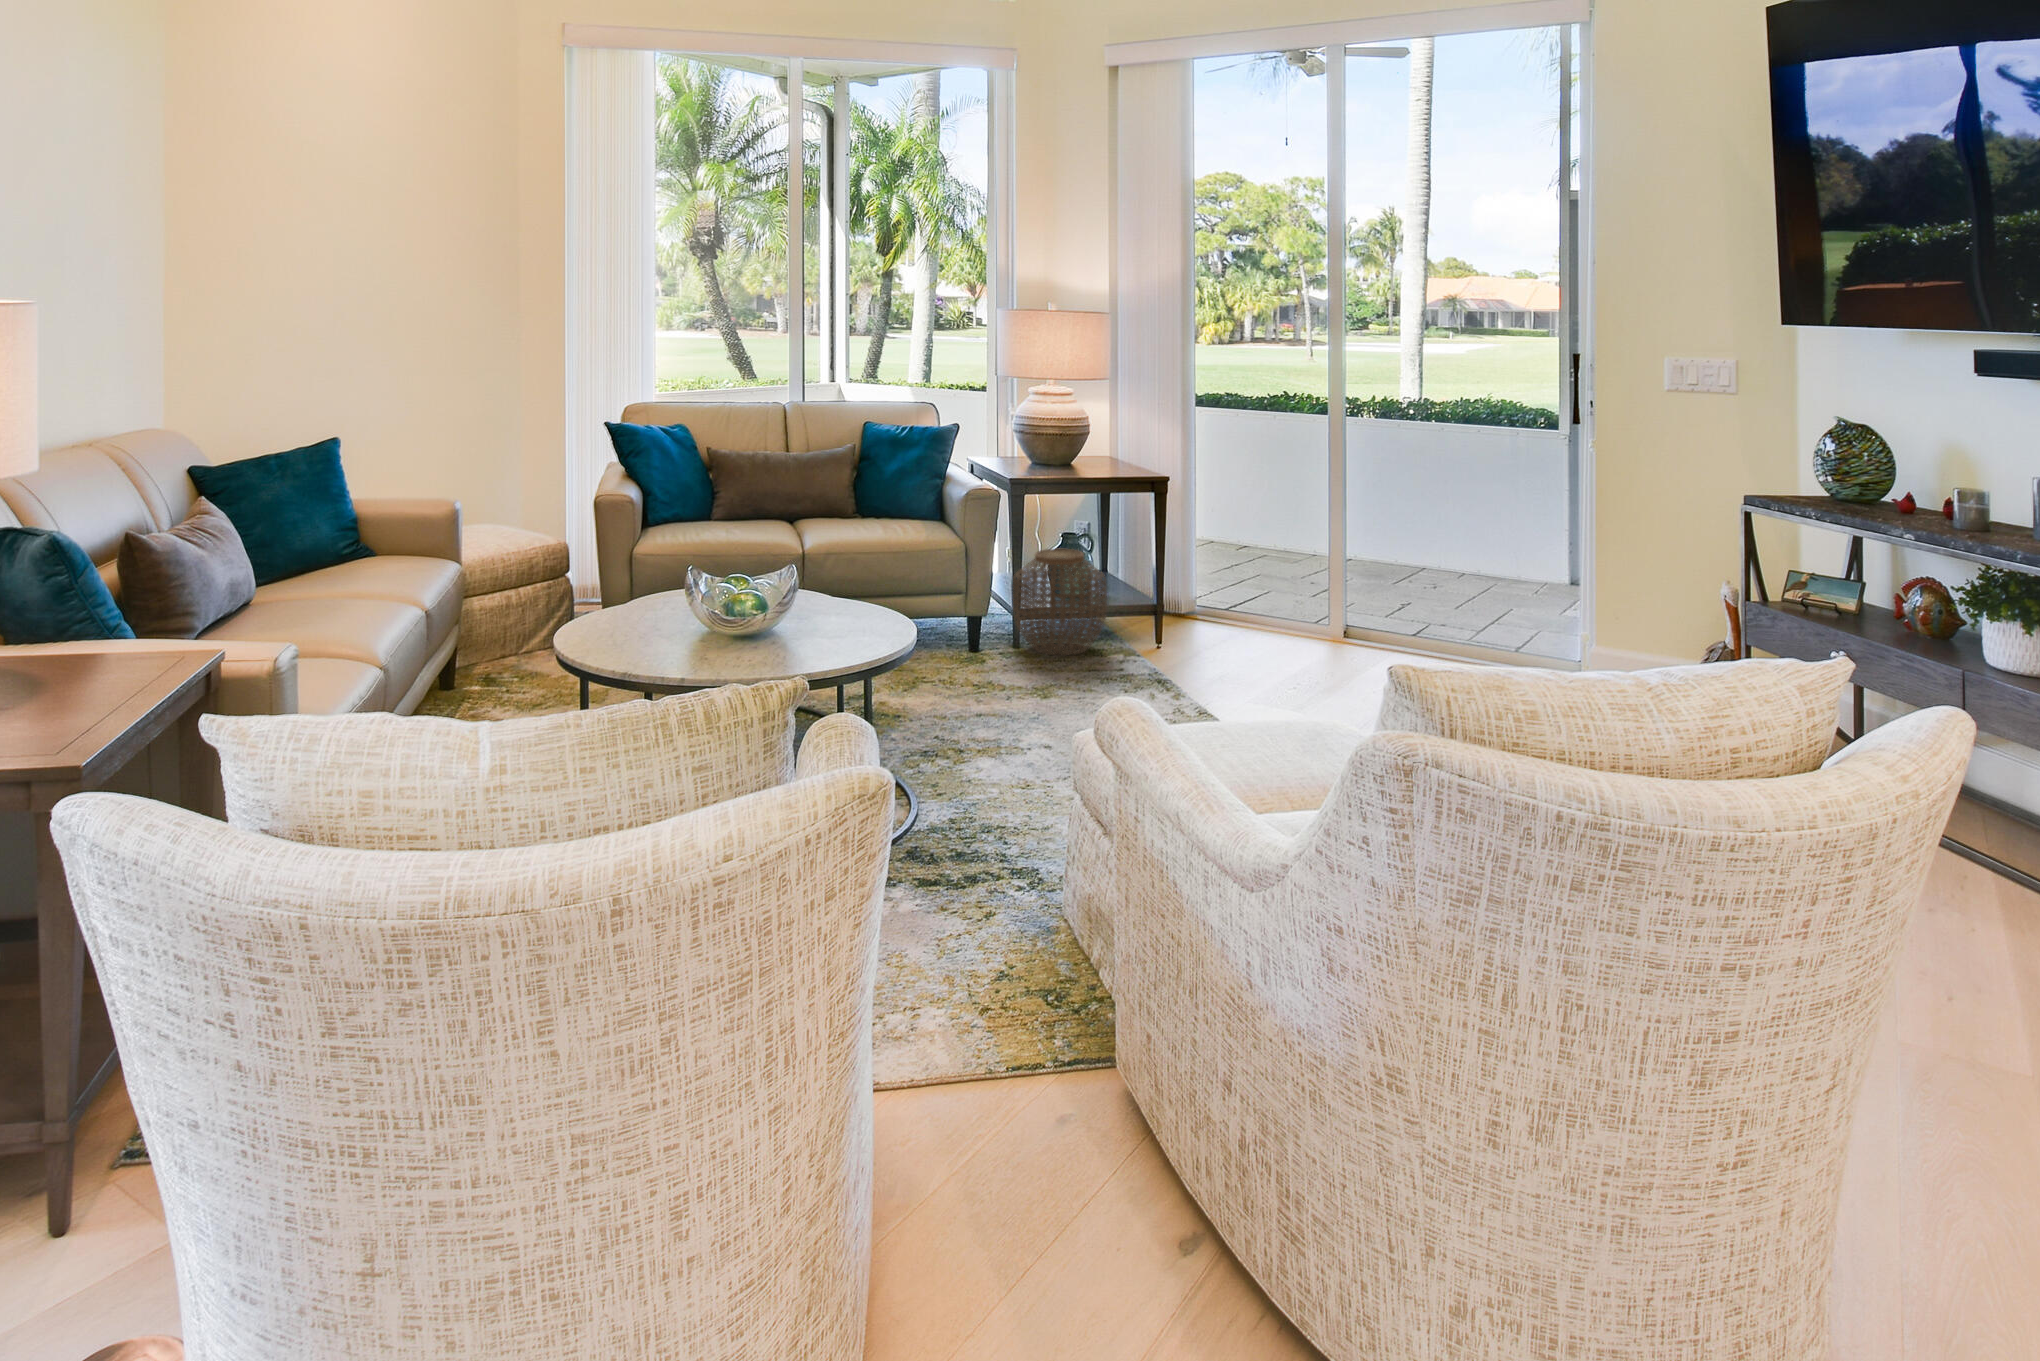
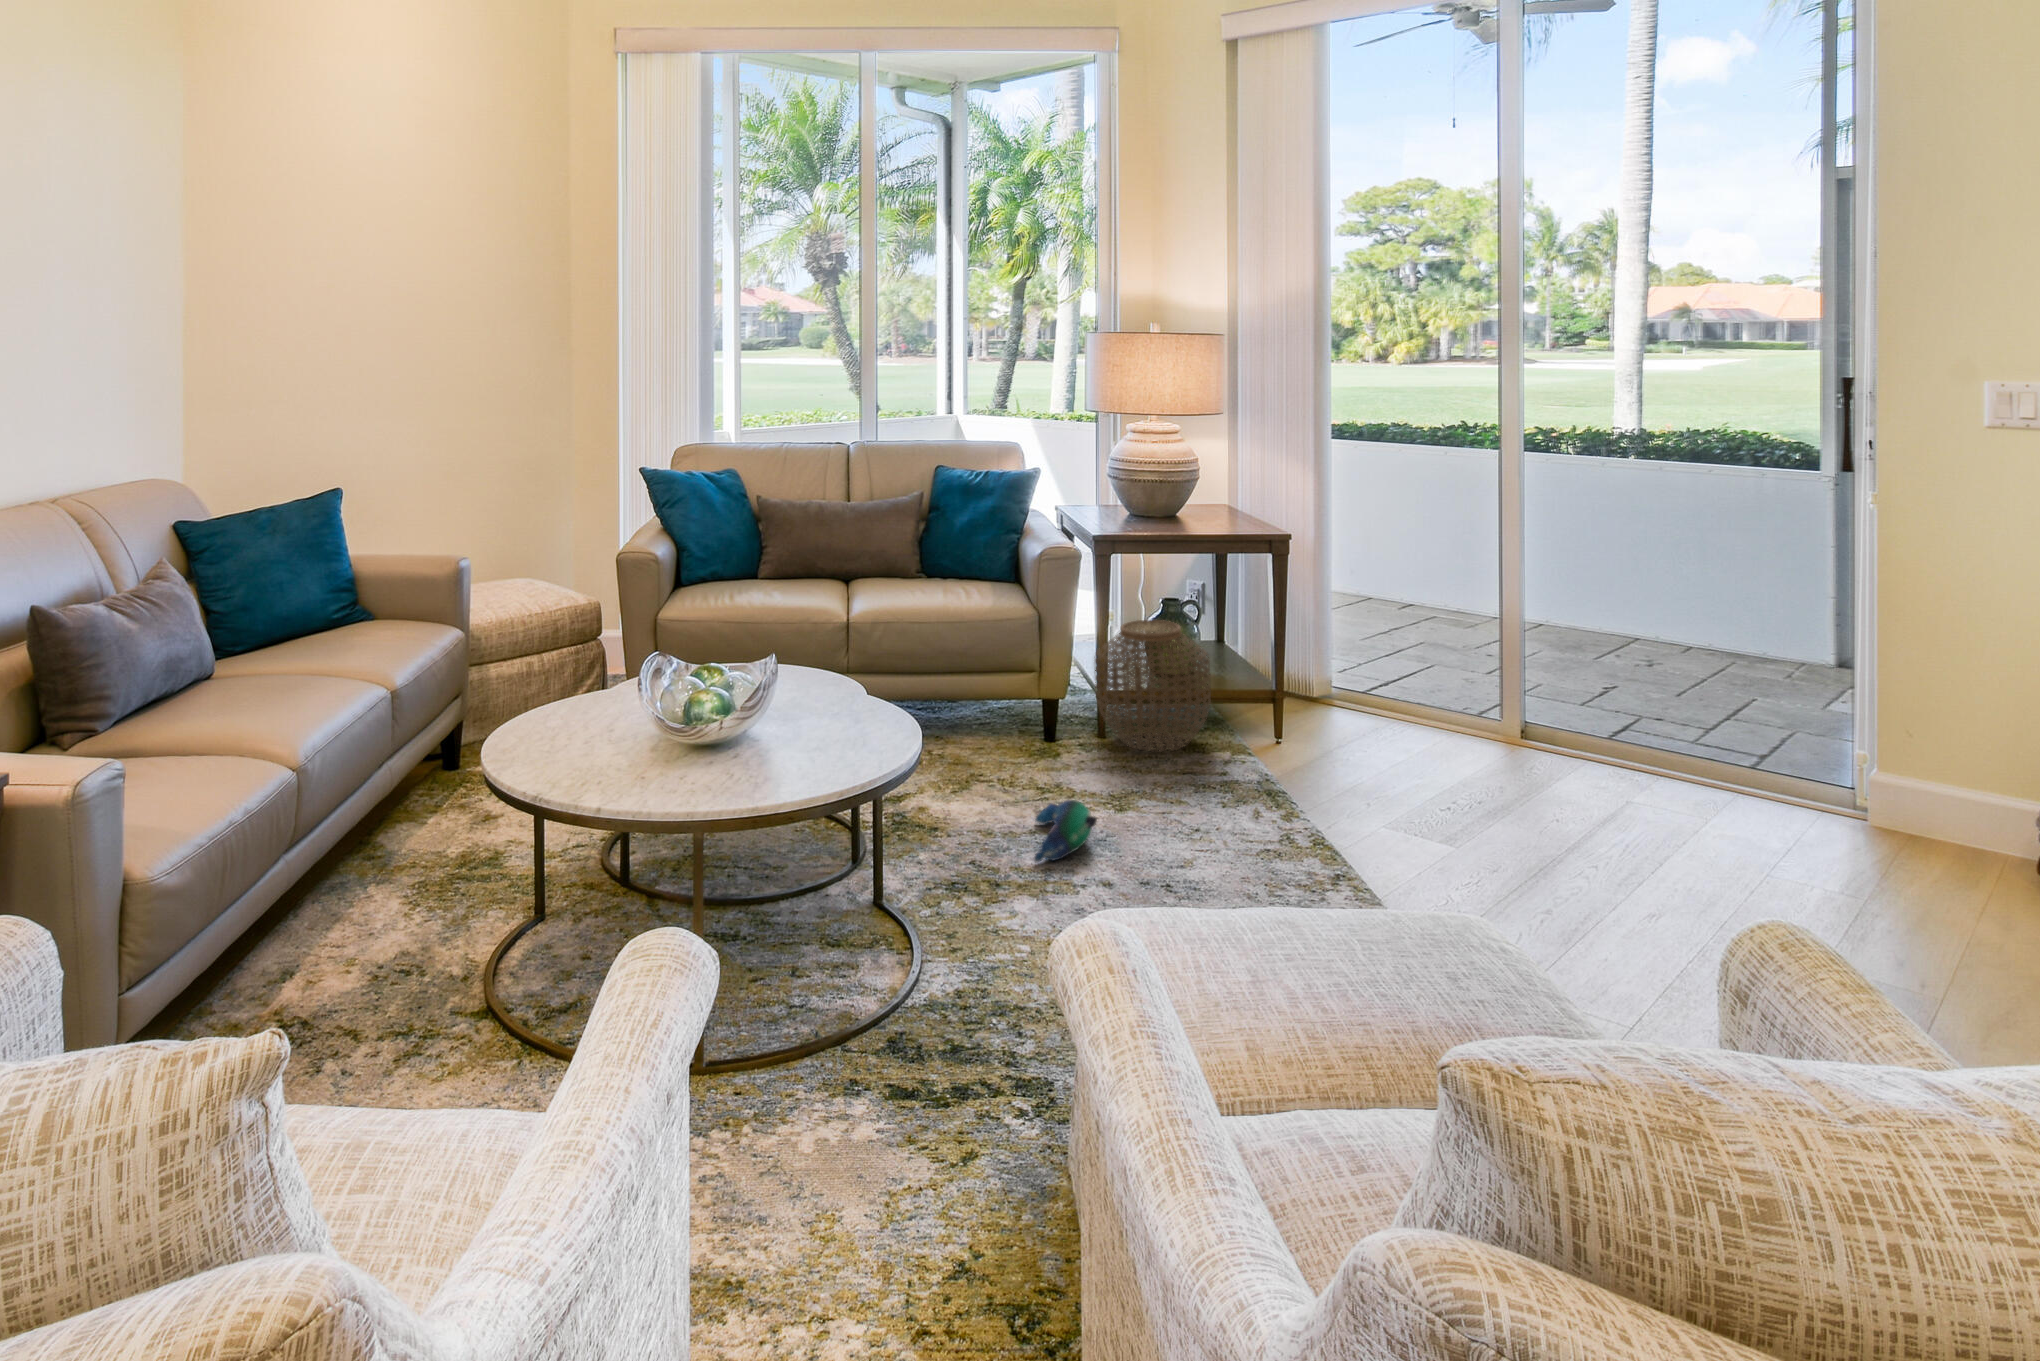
plush toy: none [978,686,1034,734] -> present [1034,800,1097,862]

